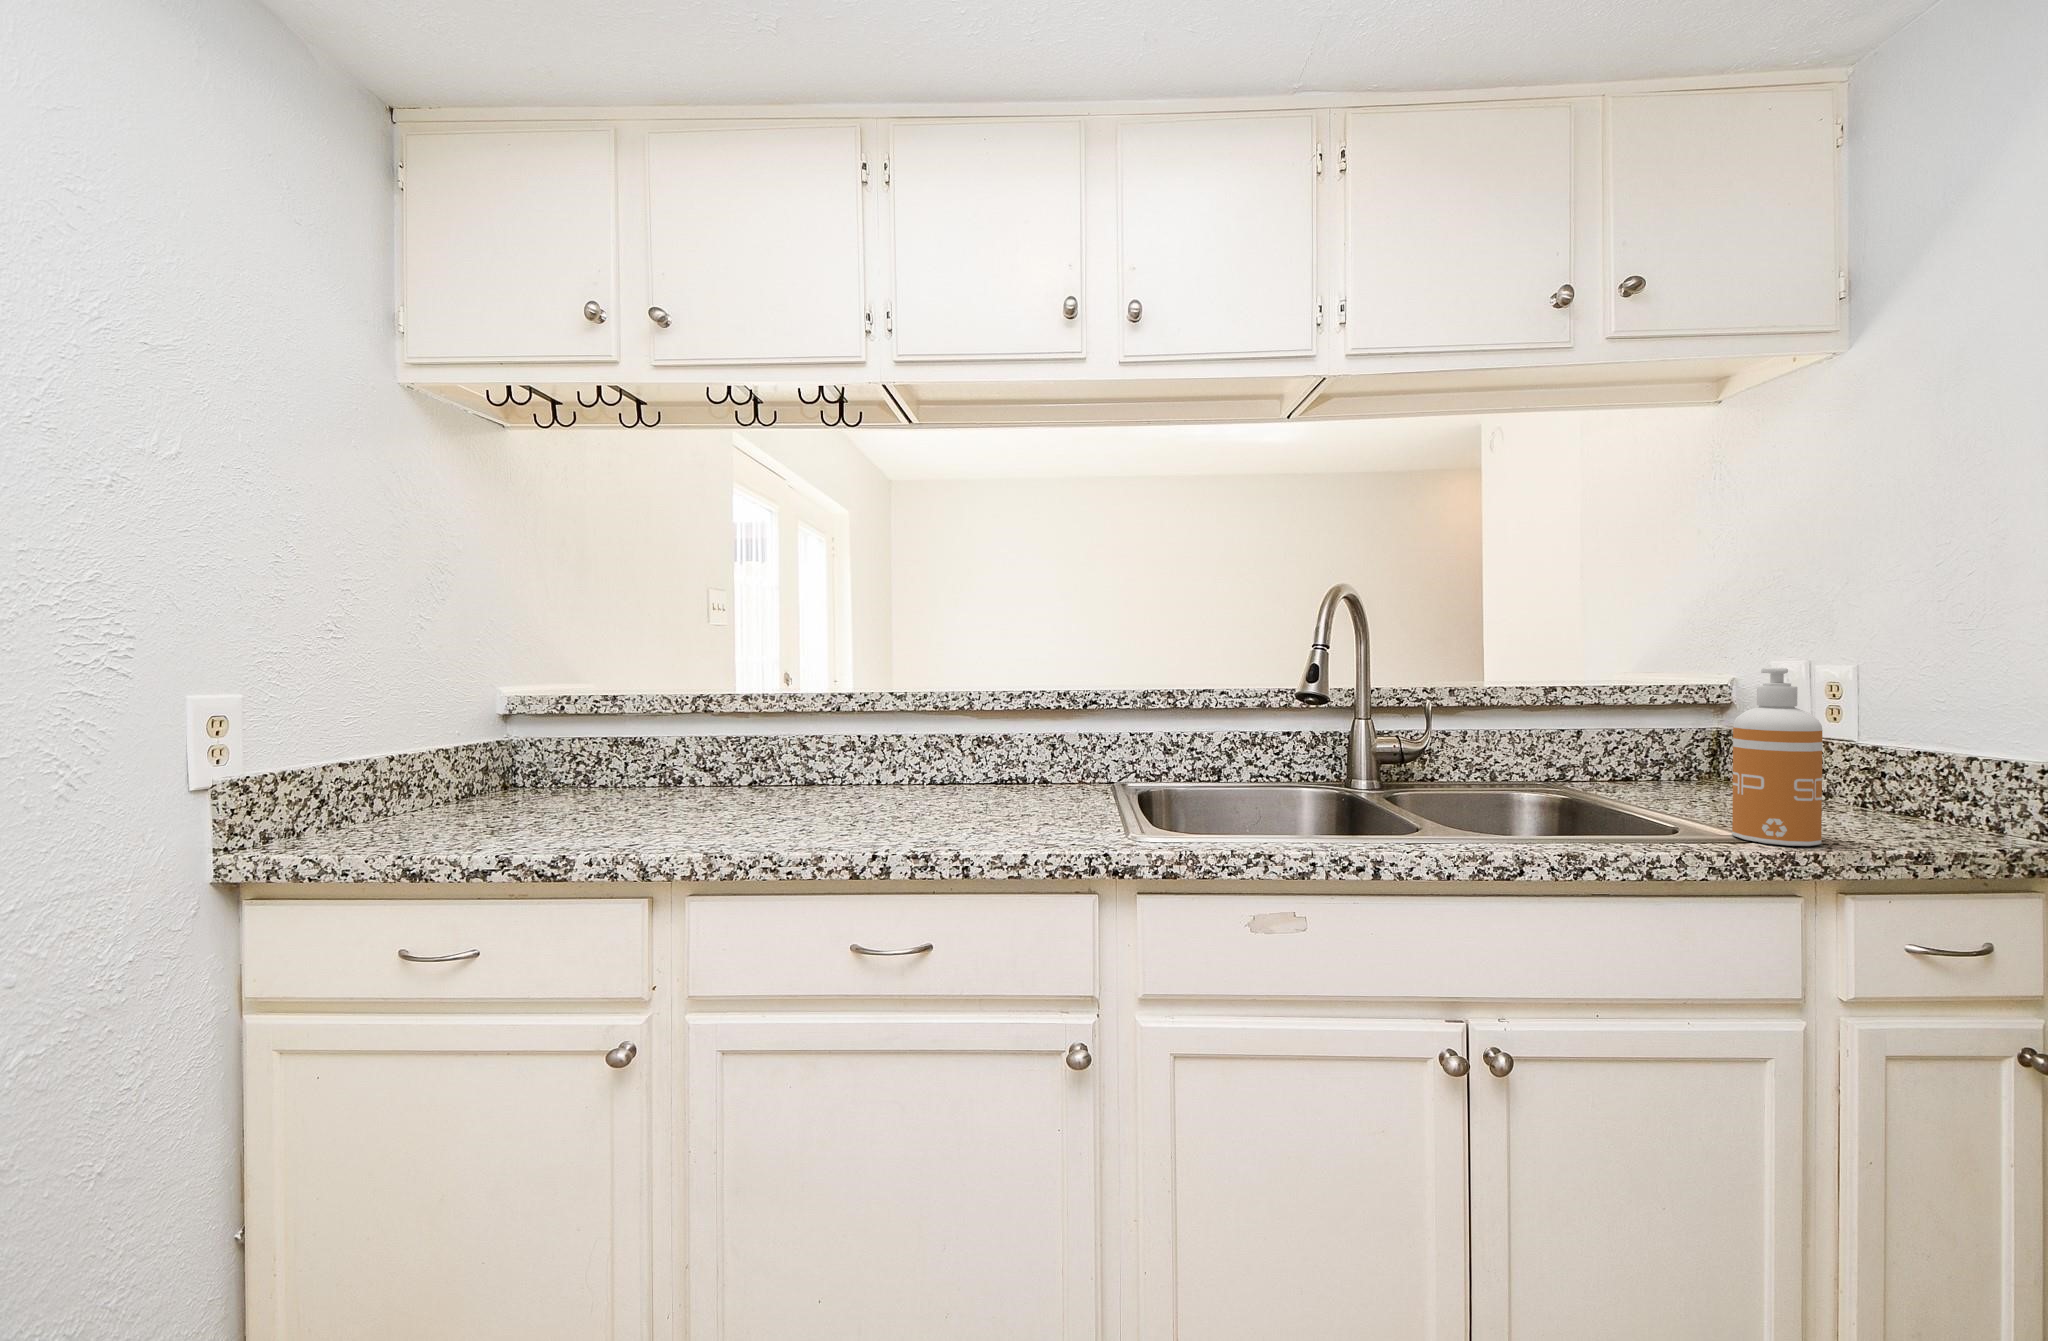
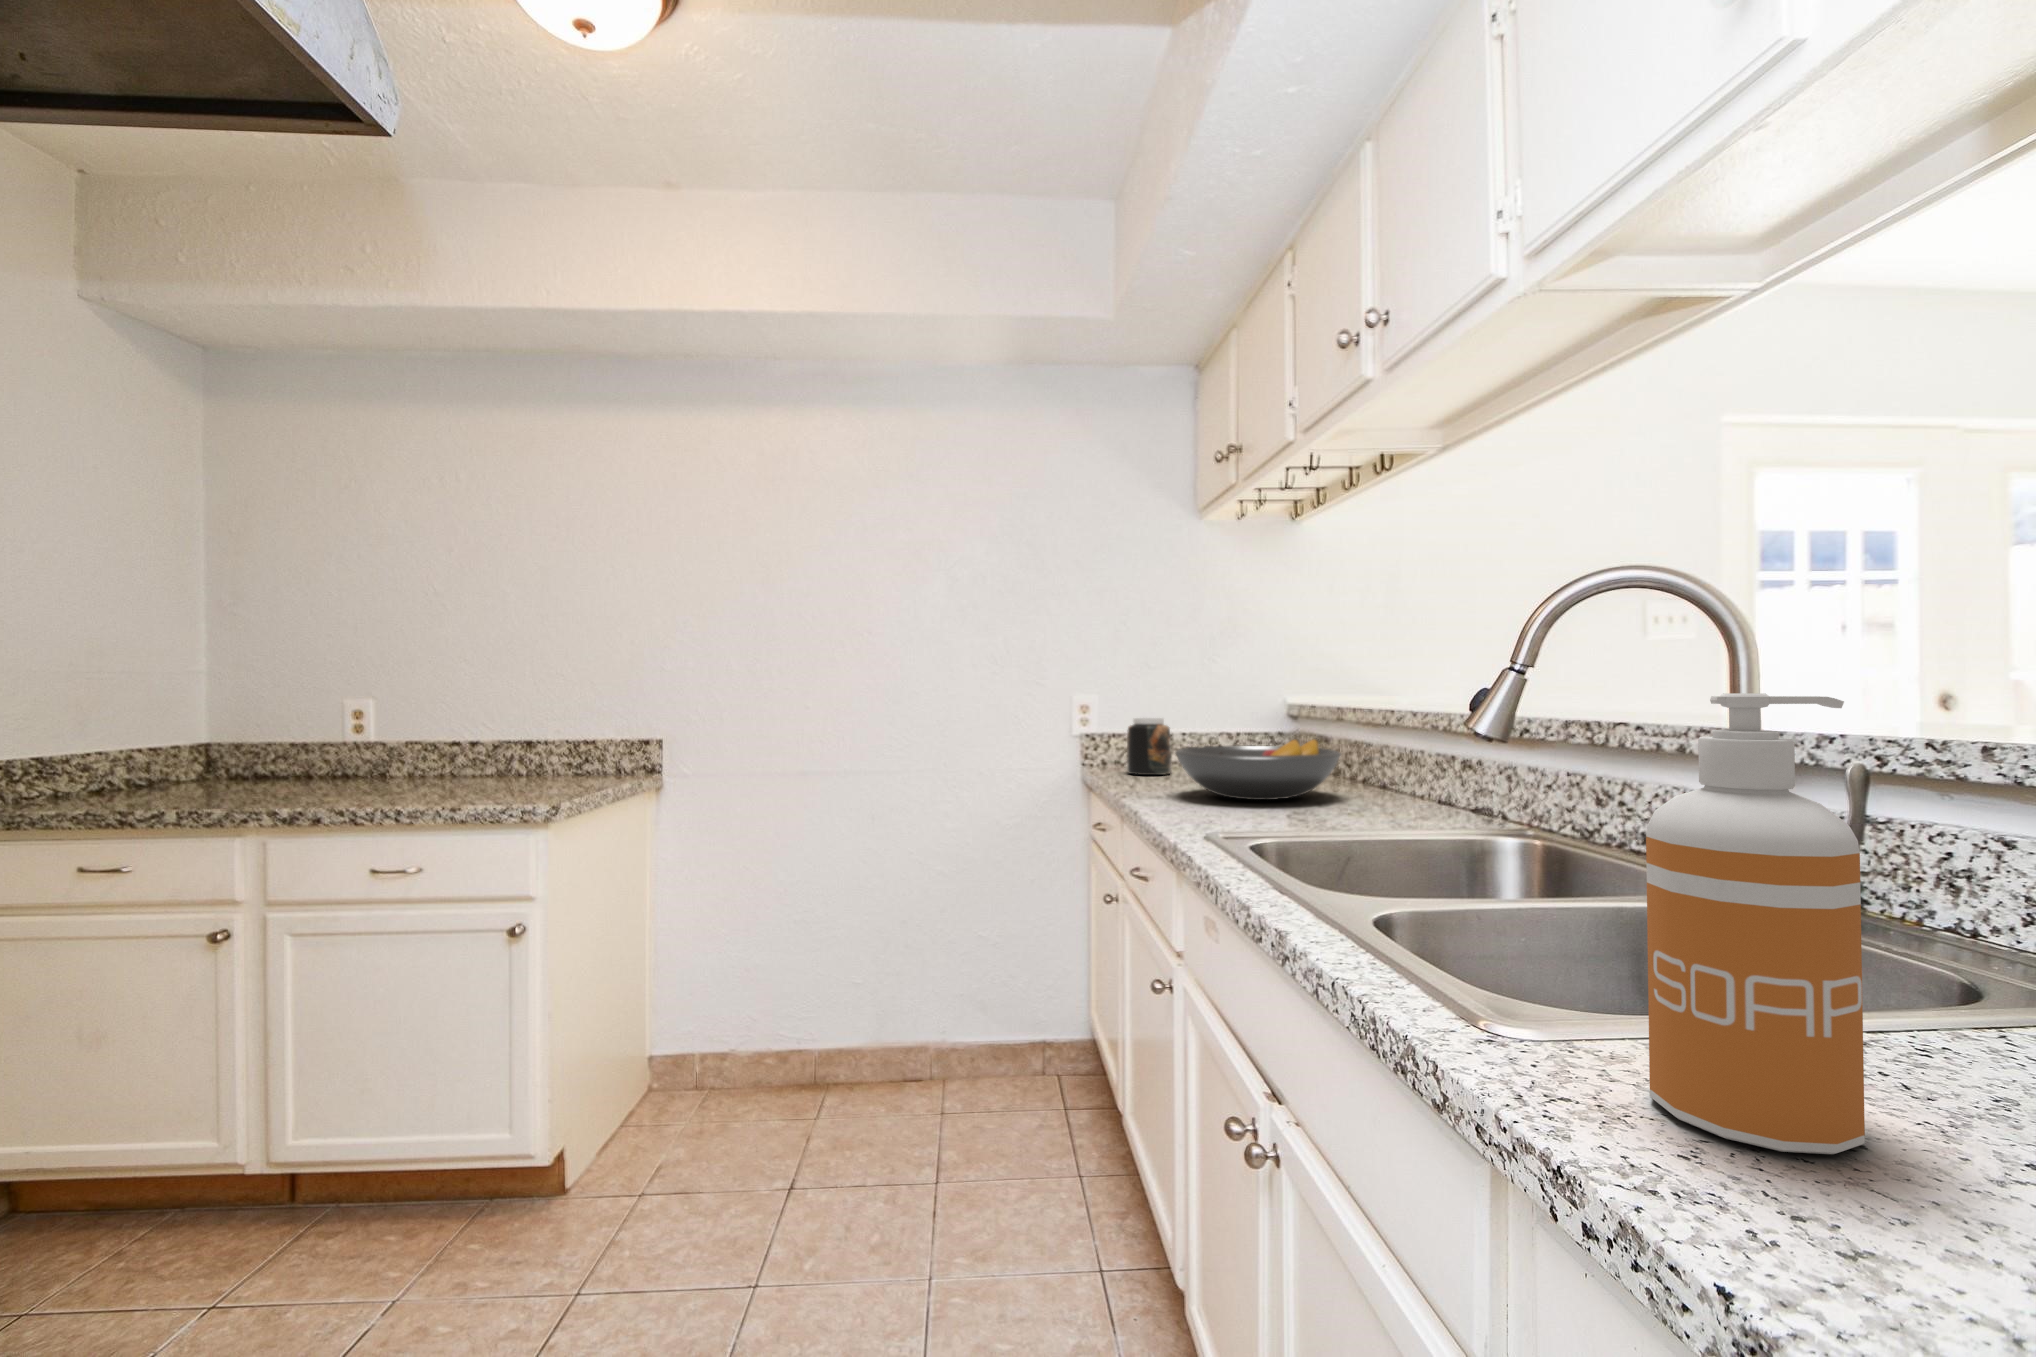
jar: none [386,731,484,842] -> present [1127,718,1171,775]
fruit bowl: none [702,733,916,823] -> present [1176,738,1341,800]

